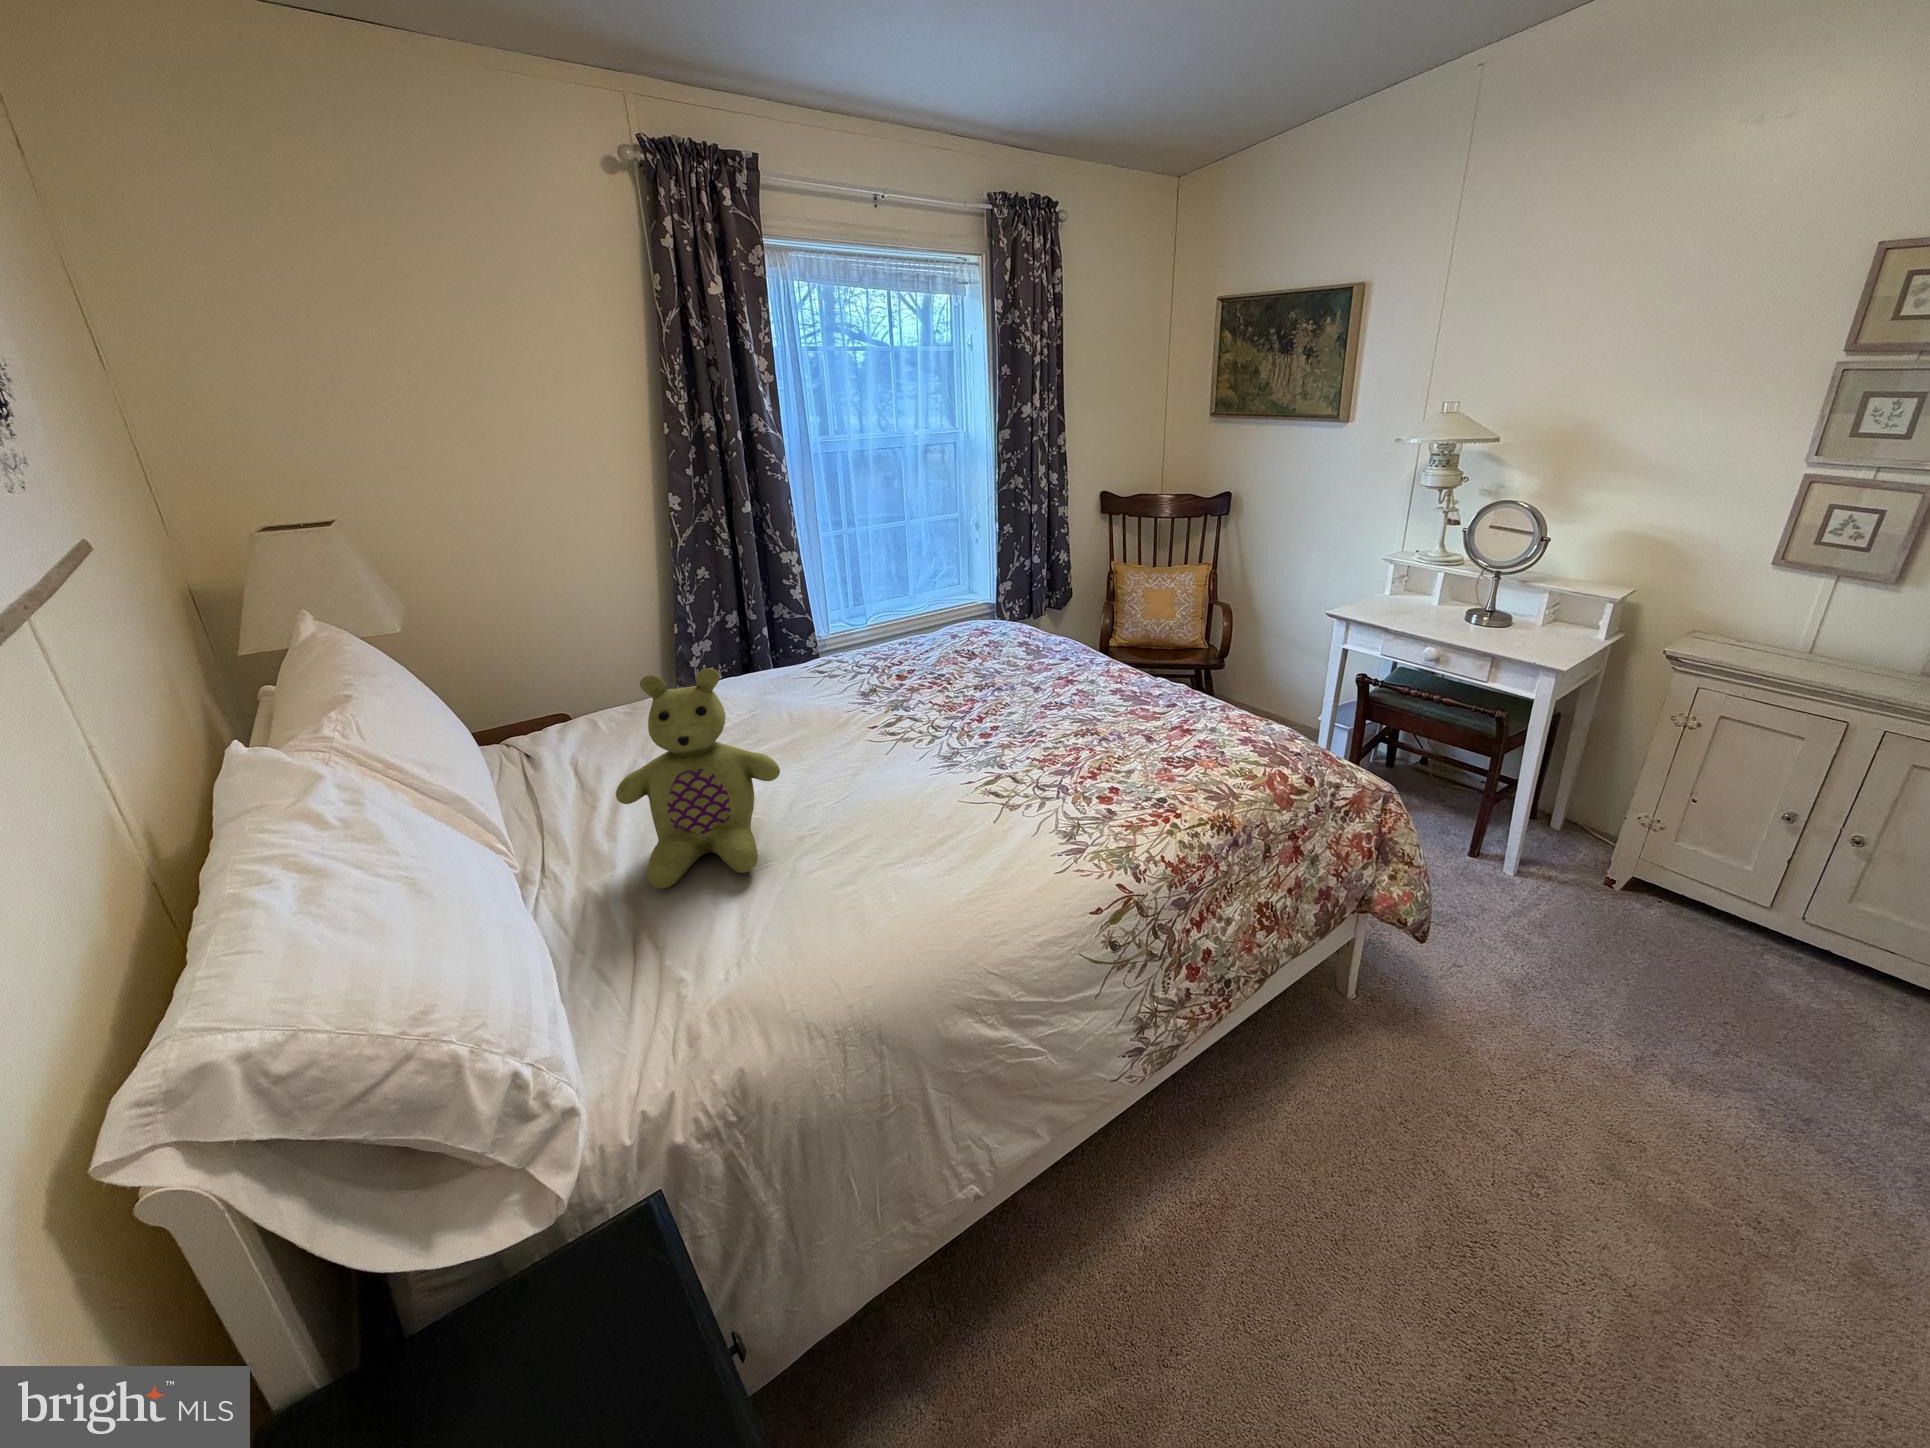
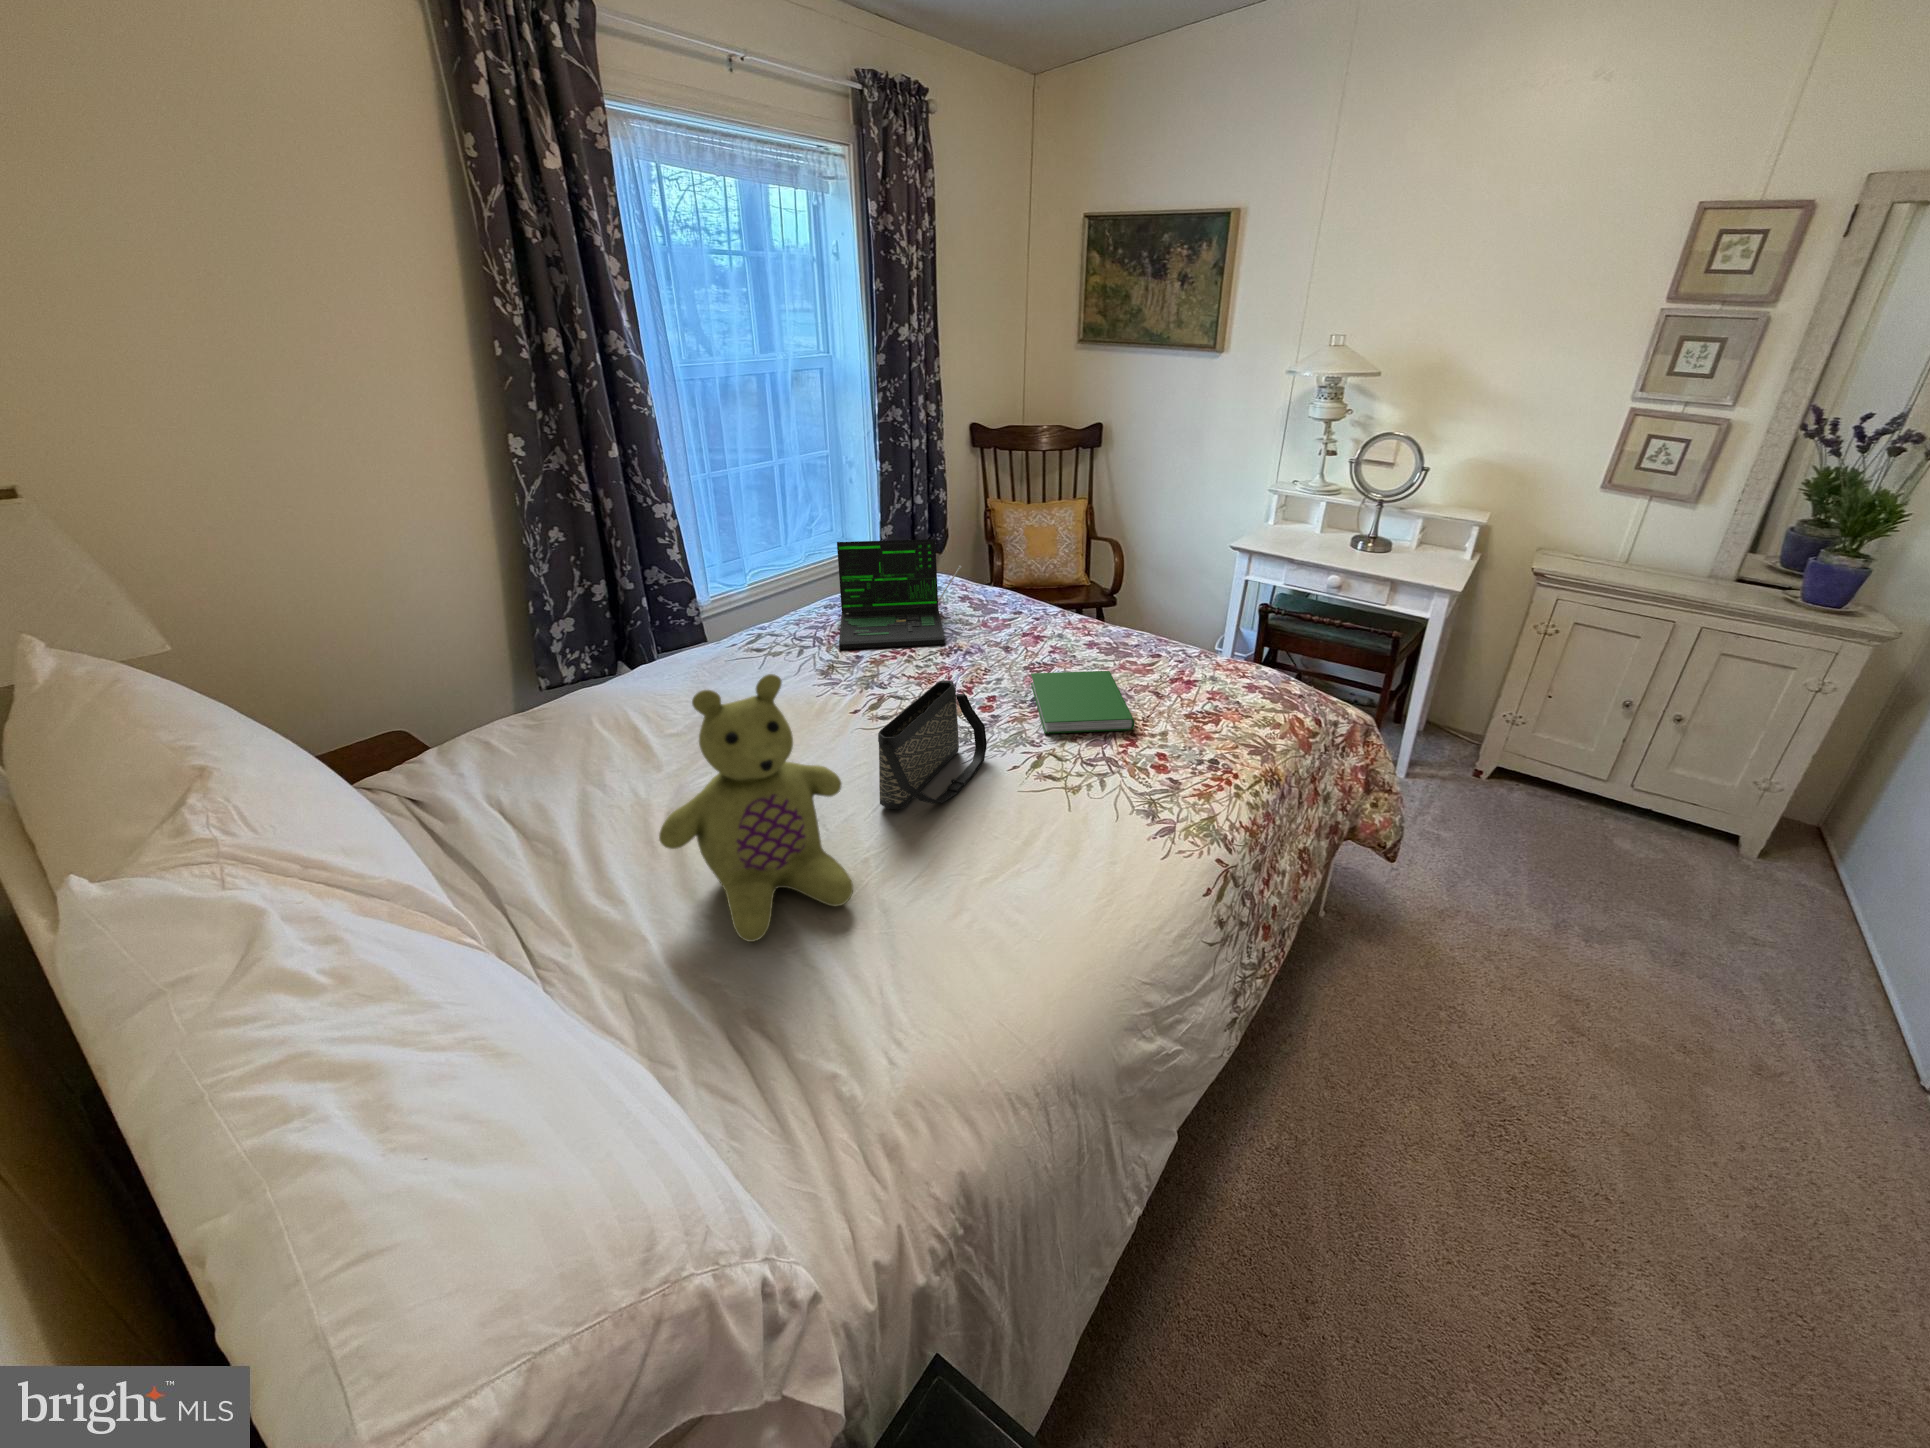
laptop: none [894,586,1021,678] -> present [837,539,961,649]
handbag: none [825,699,952,805] -> present [878,681,987,809]
hardcover book: none [1016,707,1113,765] -> present [1031,671,1135,734]

